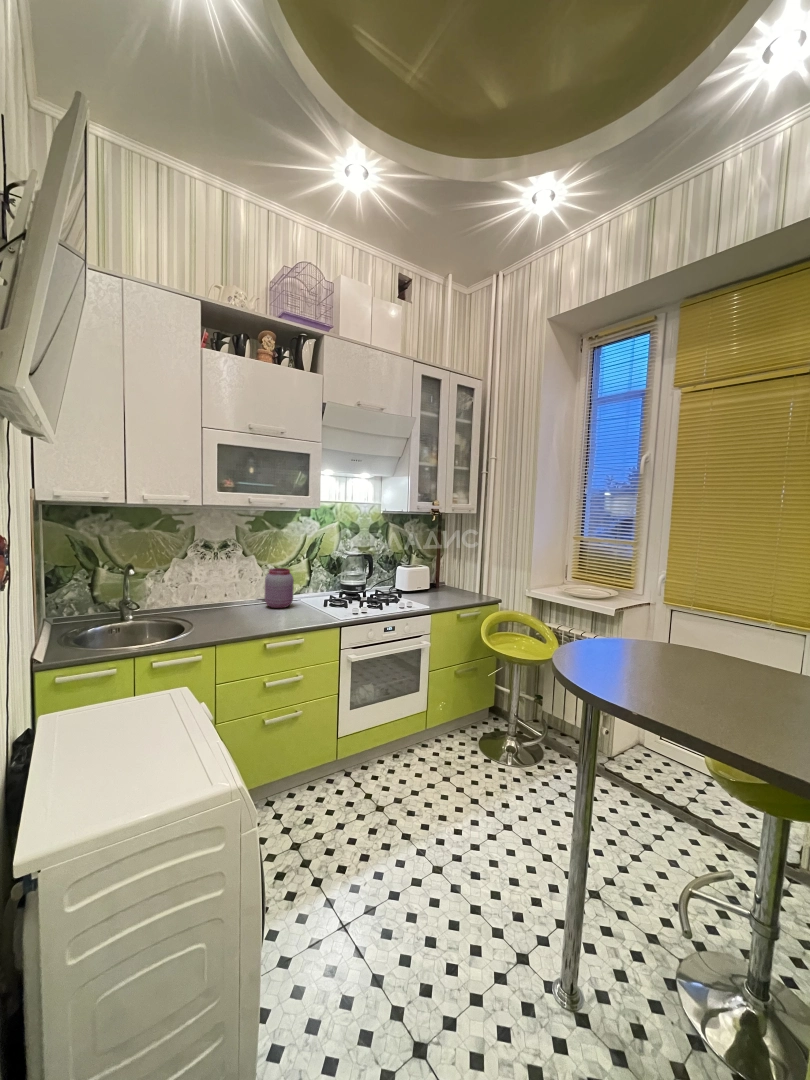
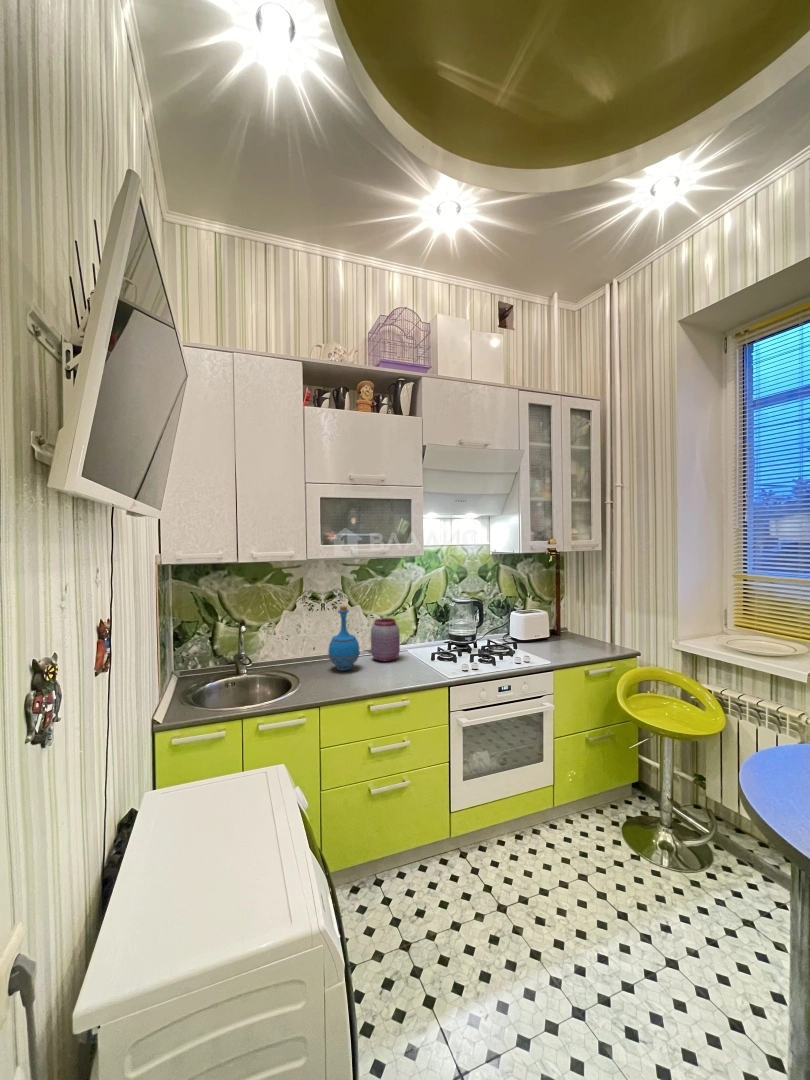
bottle: none [222,554,255,616] -> present [328,606,360,670]

